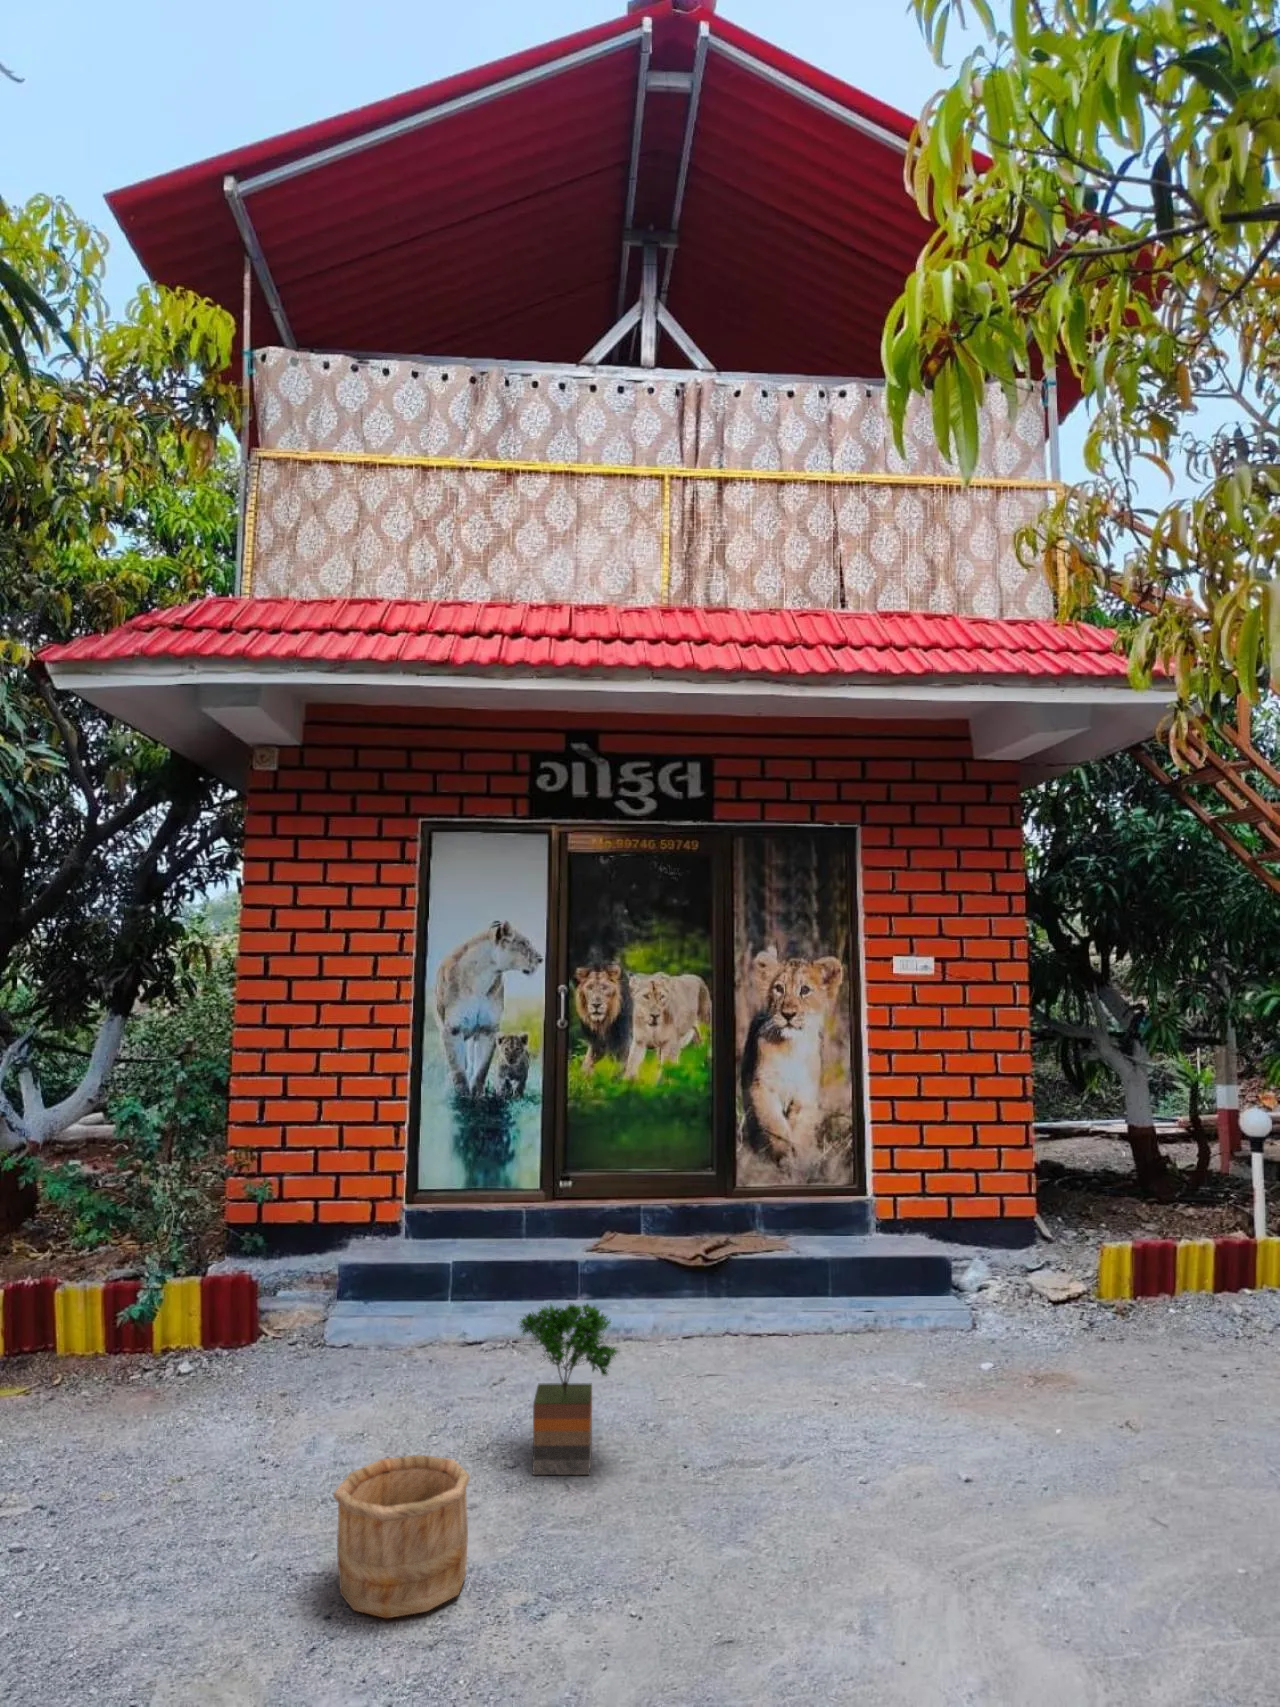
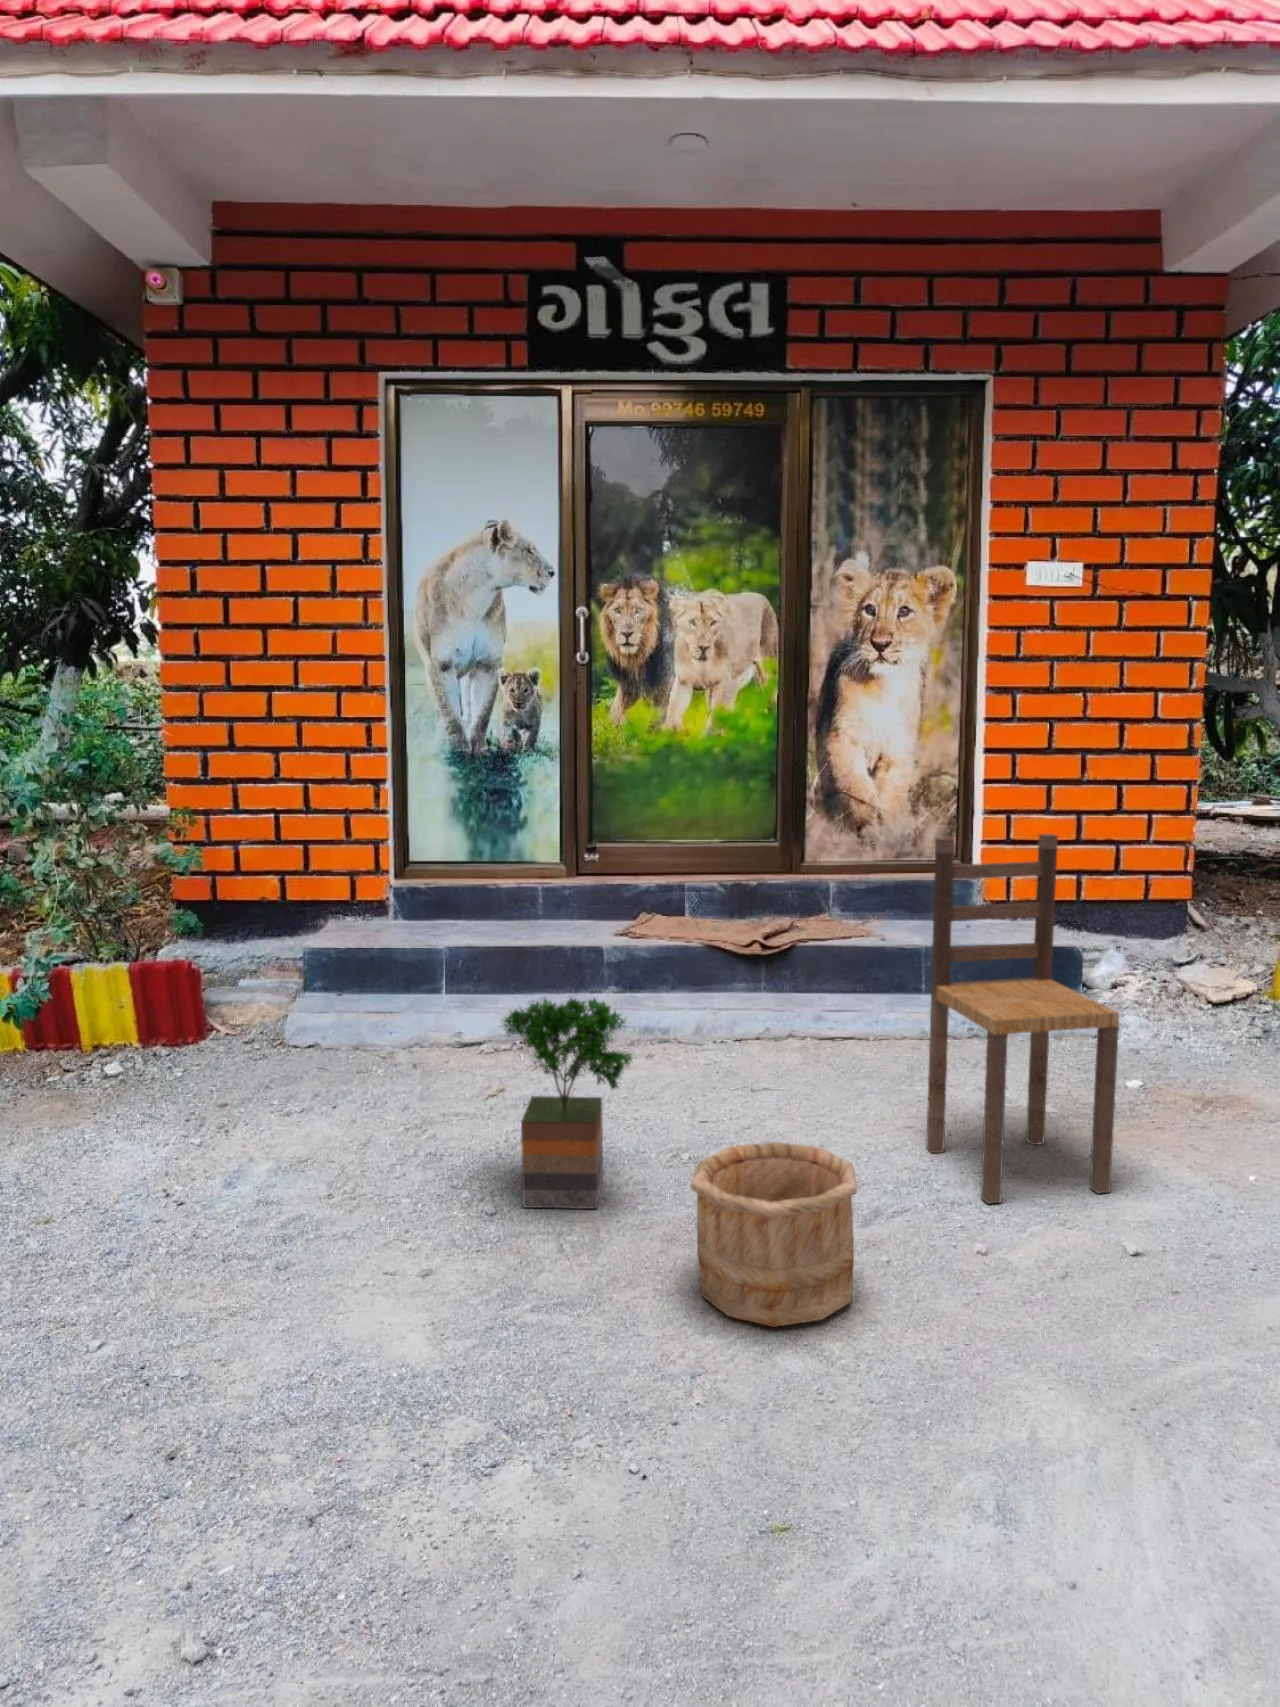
chair: none [834,1174,975,1466] -> present [926,834,1120,1204]
wooden bucket: present [333,1455,470,1618] -> present [691,1142,857,1327]

